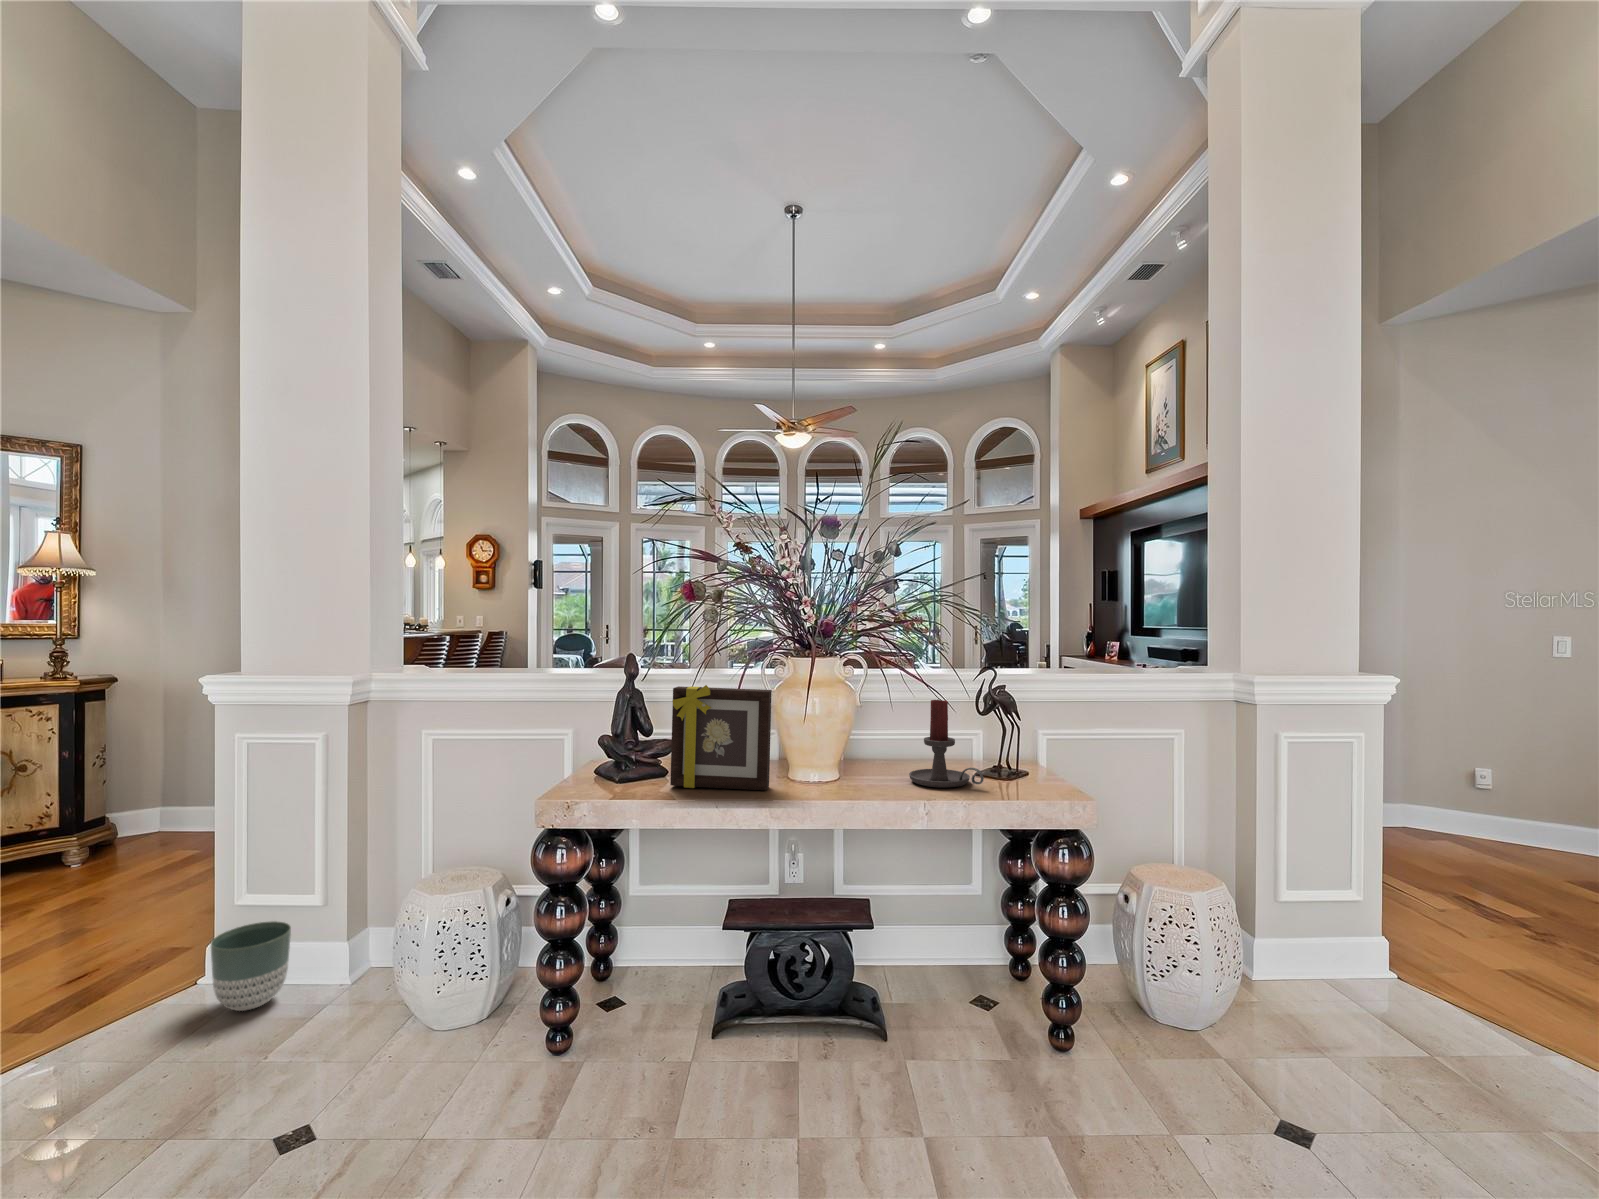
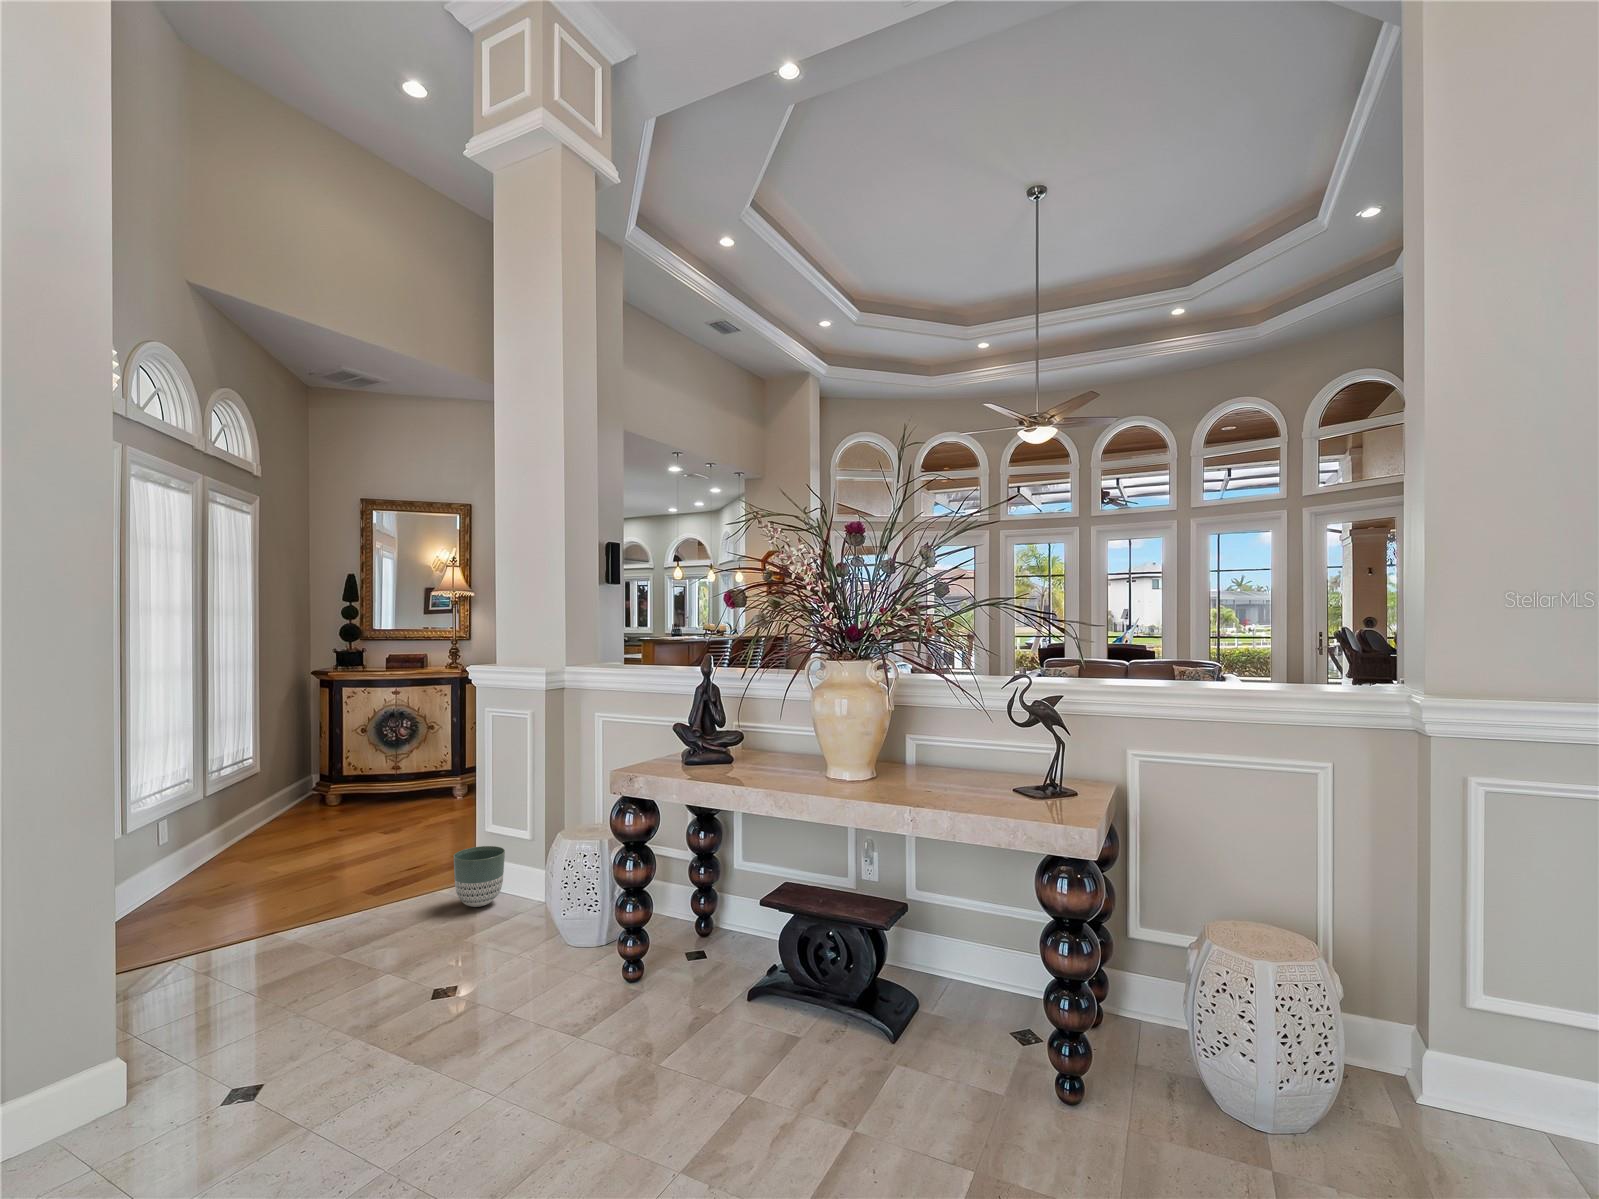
picture frame: present [670,685,772,790] -> none [721,682,802,782]
candle holder: present [909,699,984,788] -> none [933,706,997,798]

